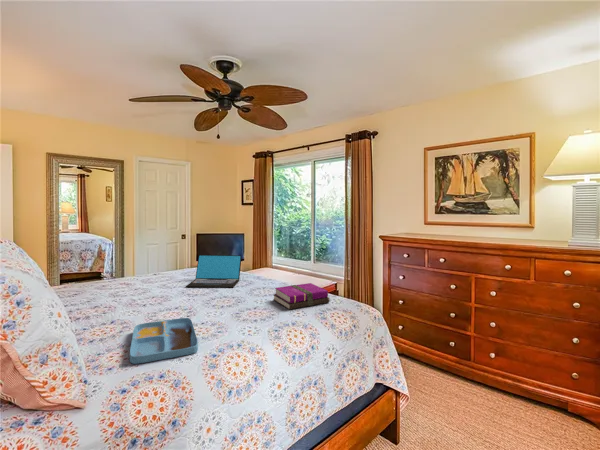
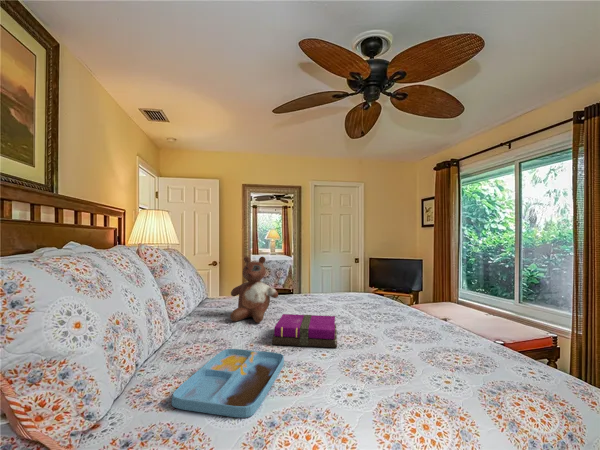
stuffed bear: none [95,245,148,308] -> present [230,256,278,323]
laptop: present [186,255,241,288] -> none [322,276,394,323]
notebook: present [273,283,330,309] -> present [272,314,337,347]

